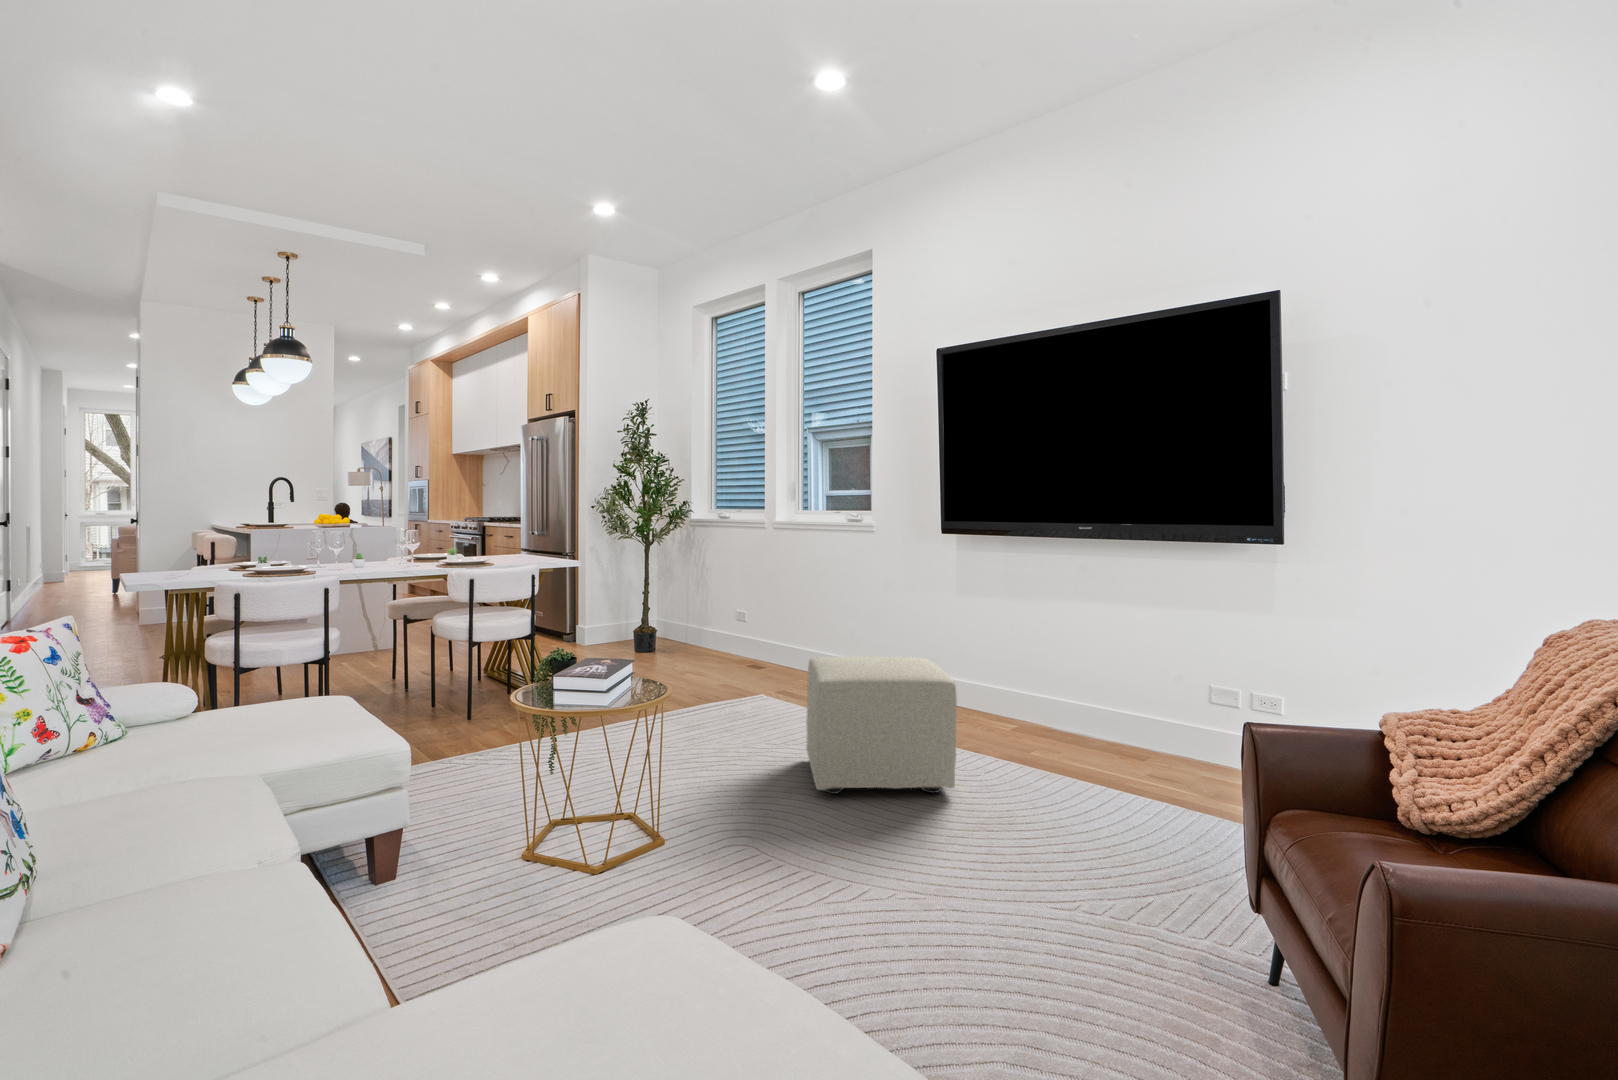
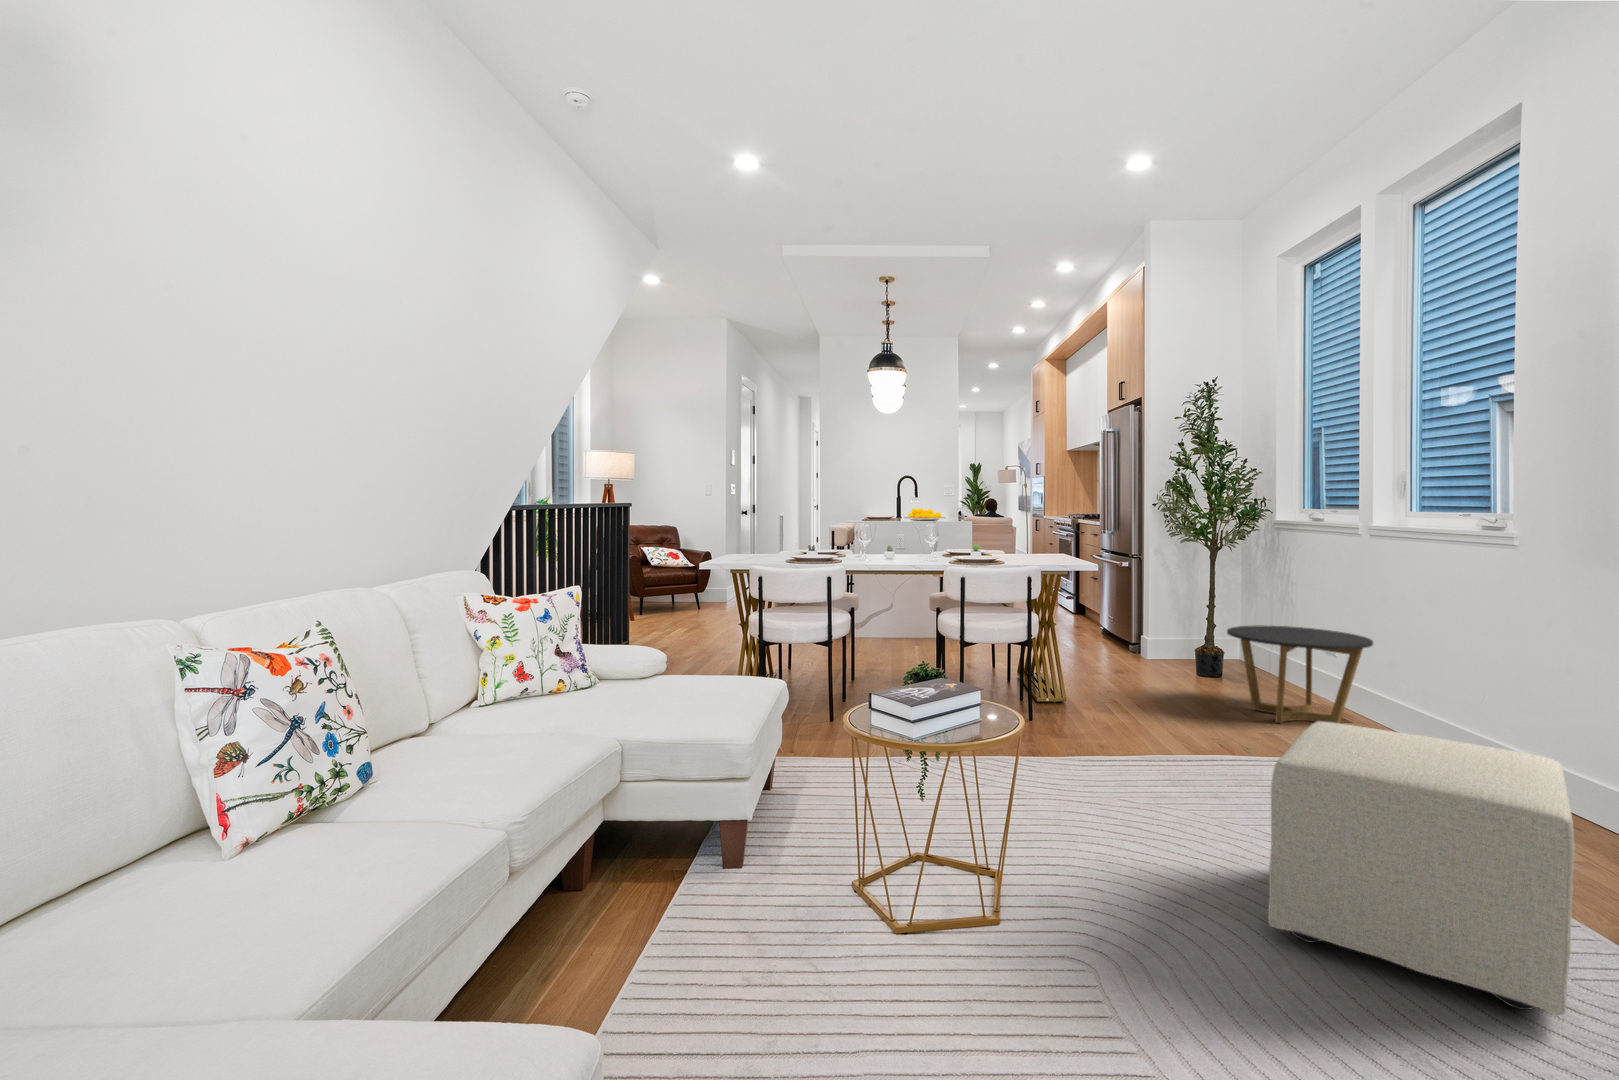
side table: none [683,603,779,677] -> present [1227,626,1373,724]

